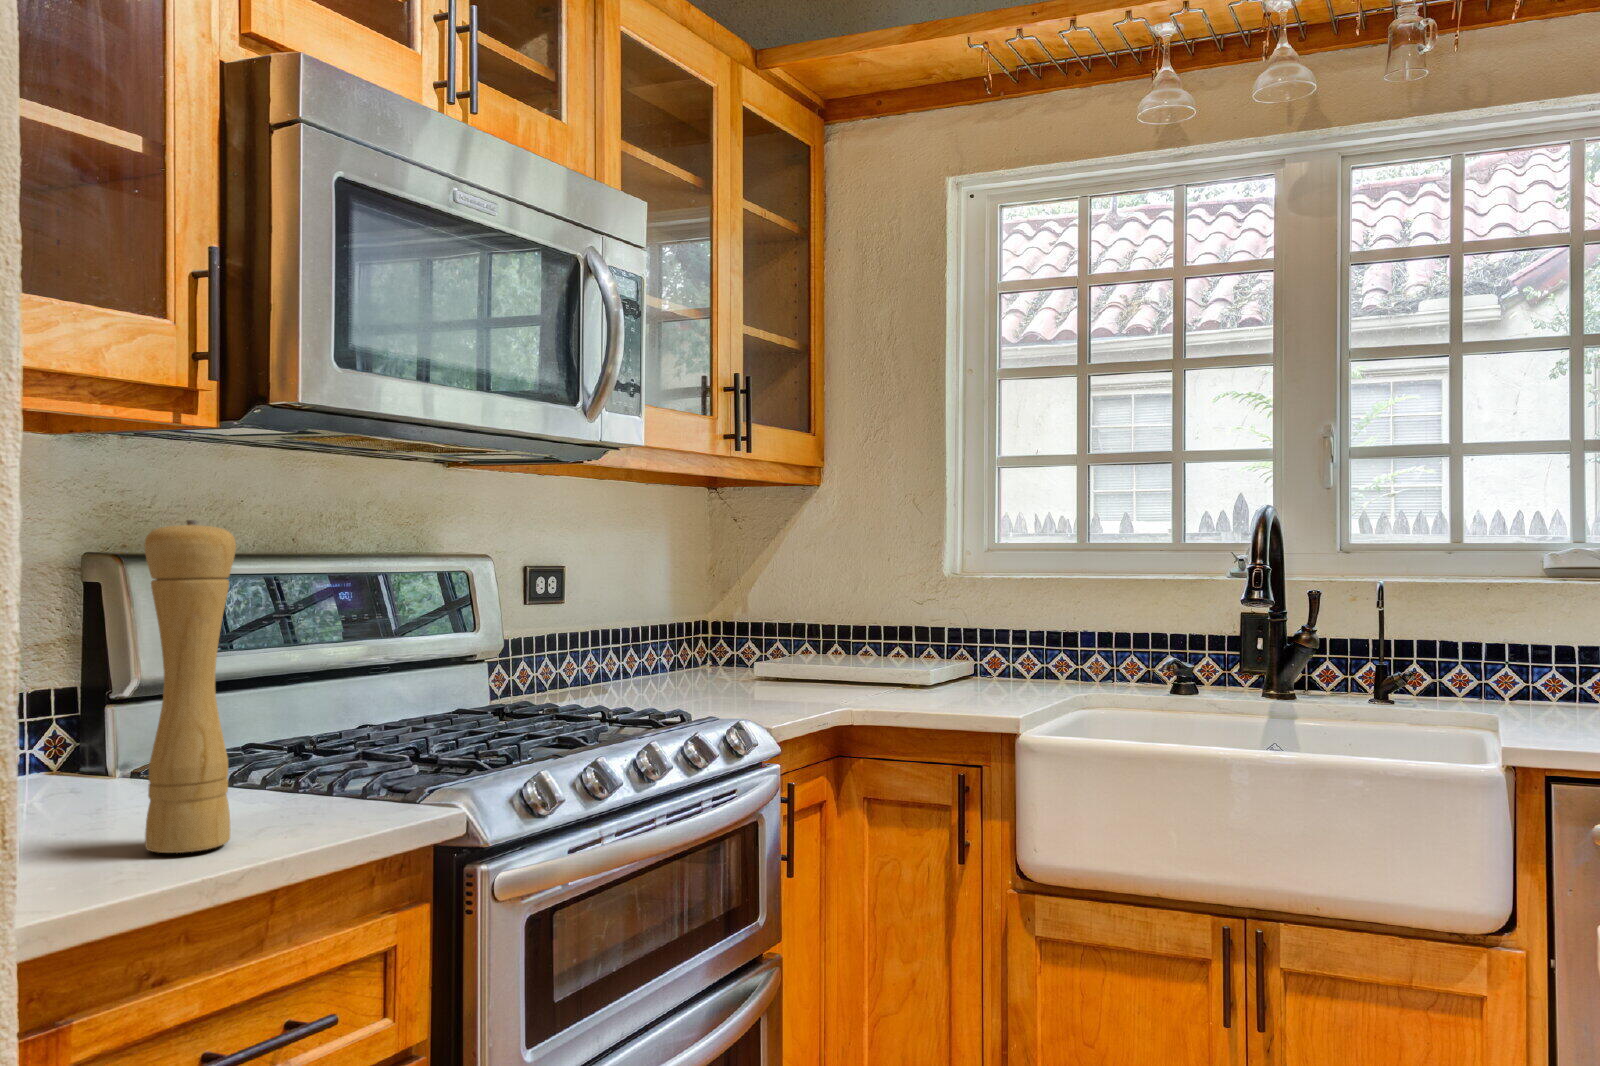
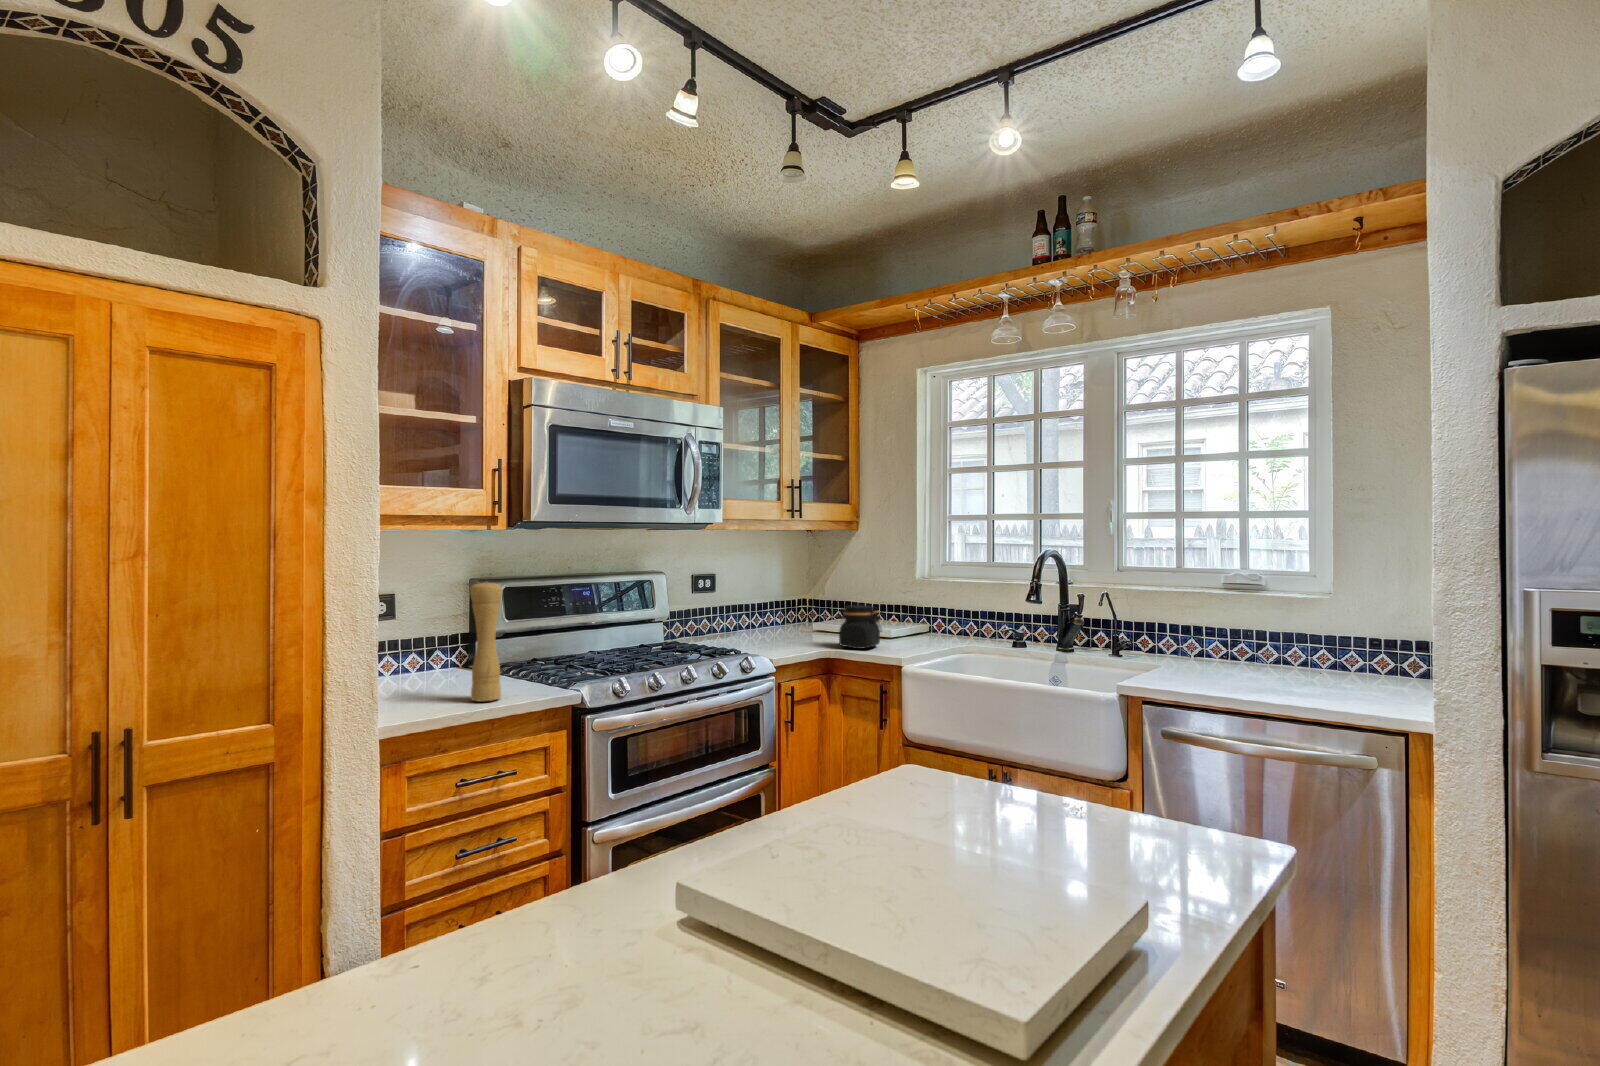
jar: none [857,618,950,704] -> present [838,605,881,649]

